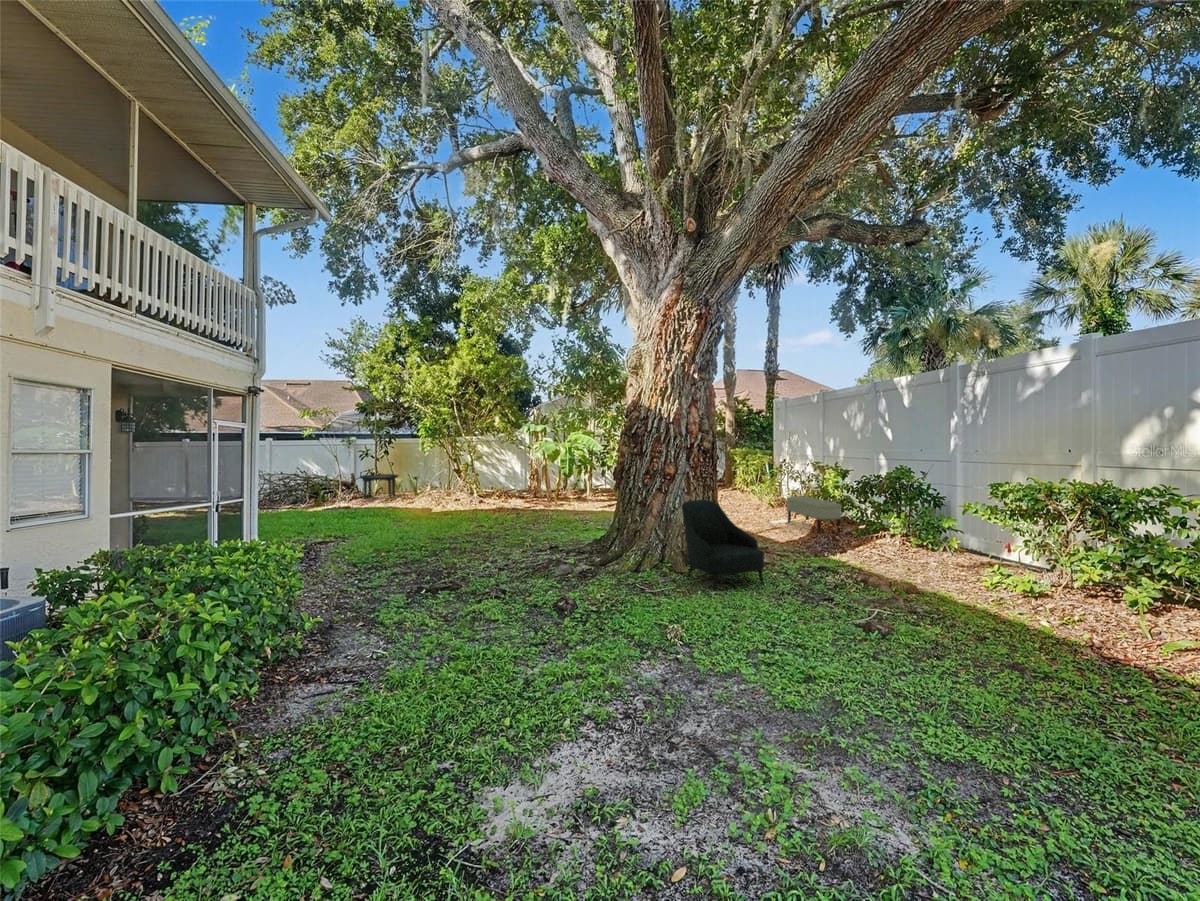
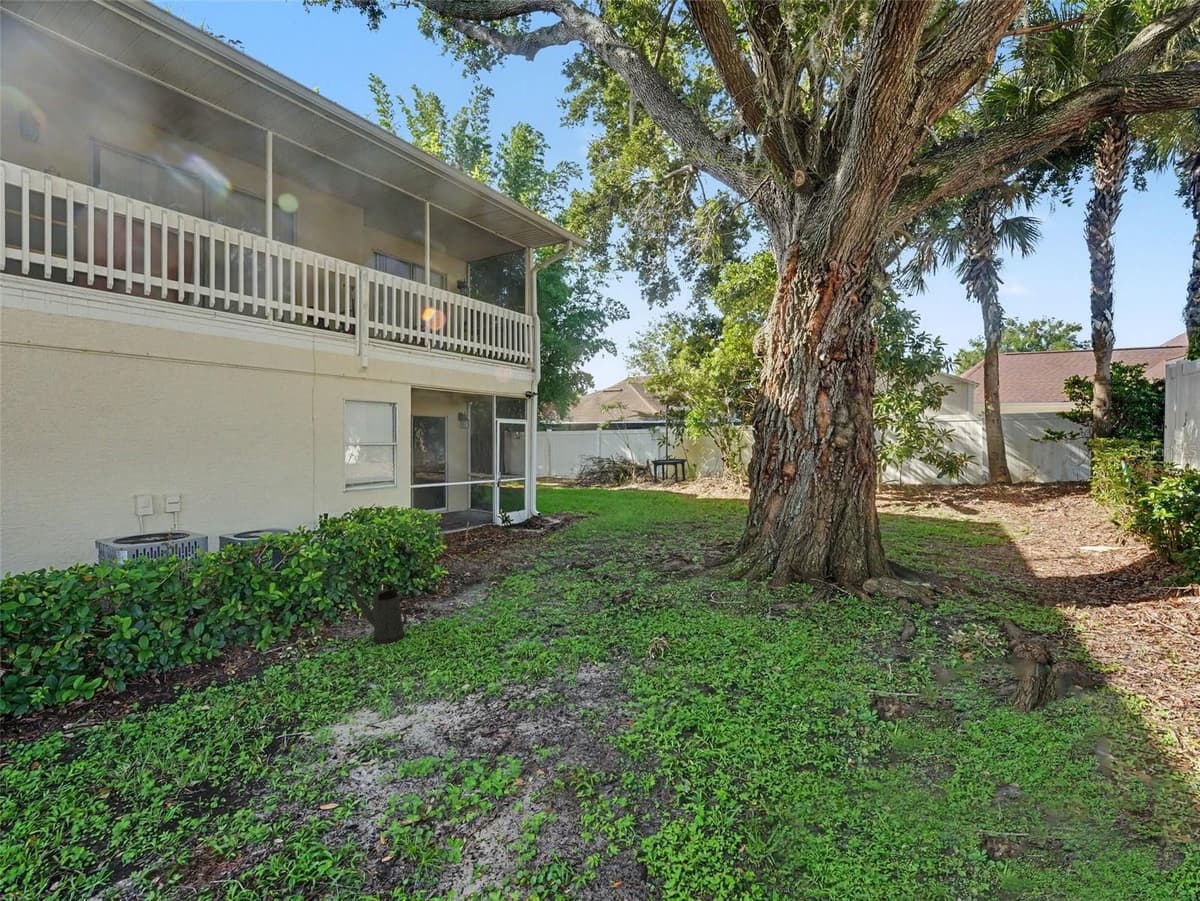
bench: present [787,496,842,533] -> none [1111,504,1187,568]
armchair: present [682,500,764,589] -> none [790,507,879,617]
watering can: none [261,615,377,710] -> present [350,580,407,644]

